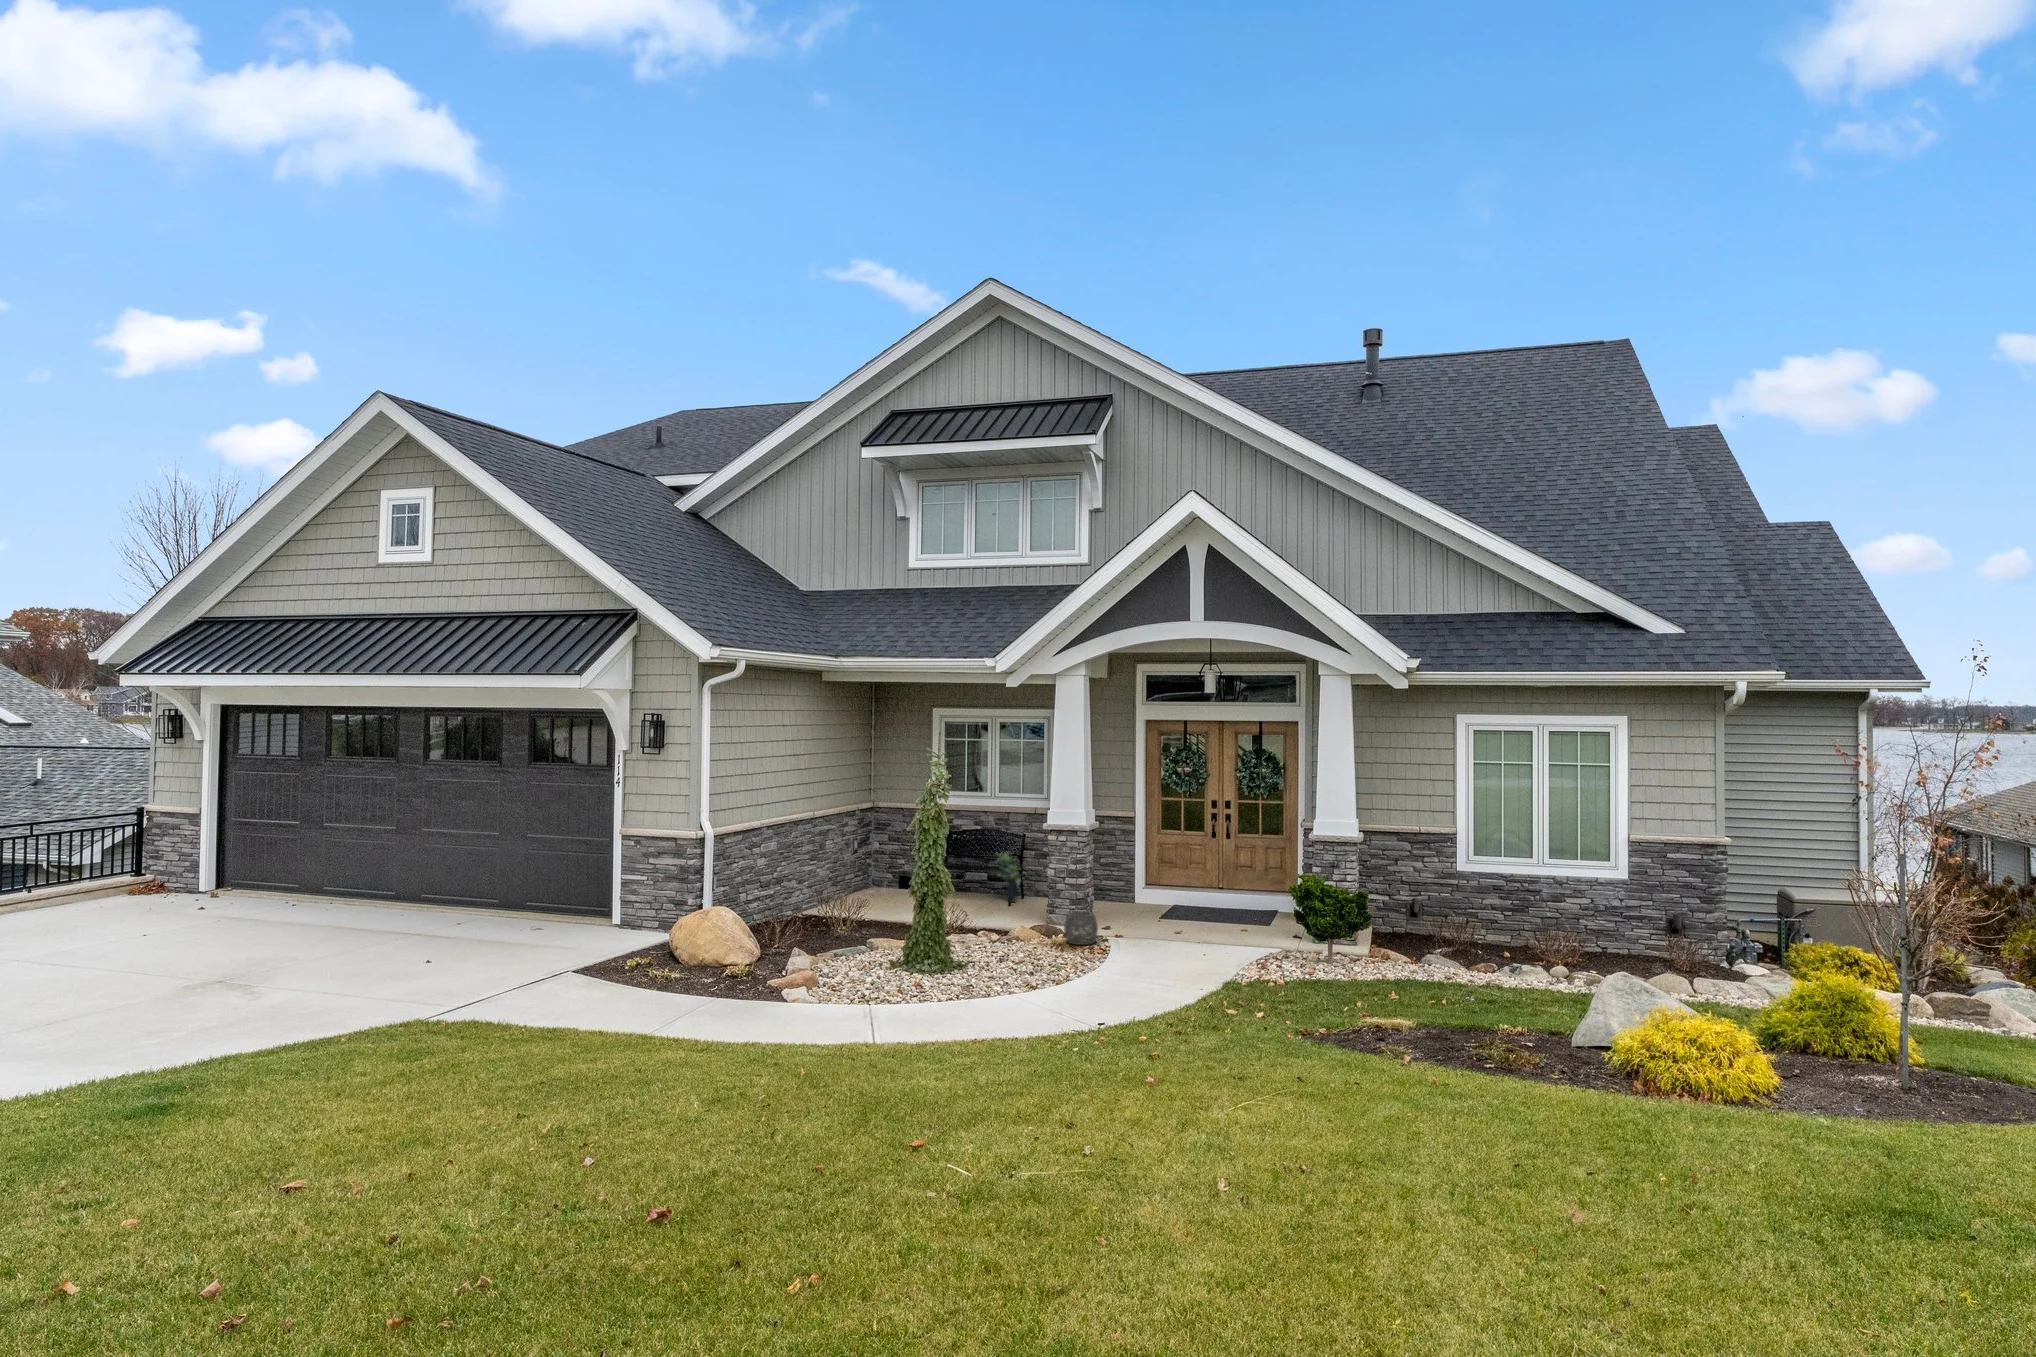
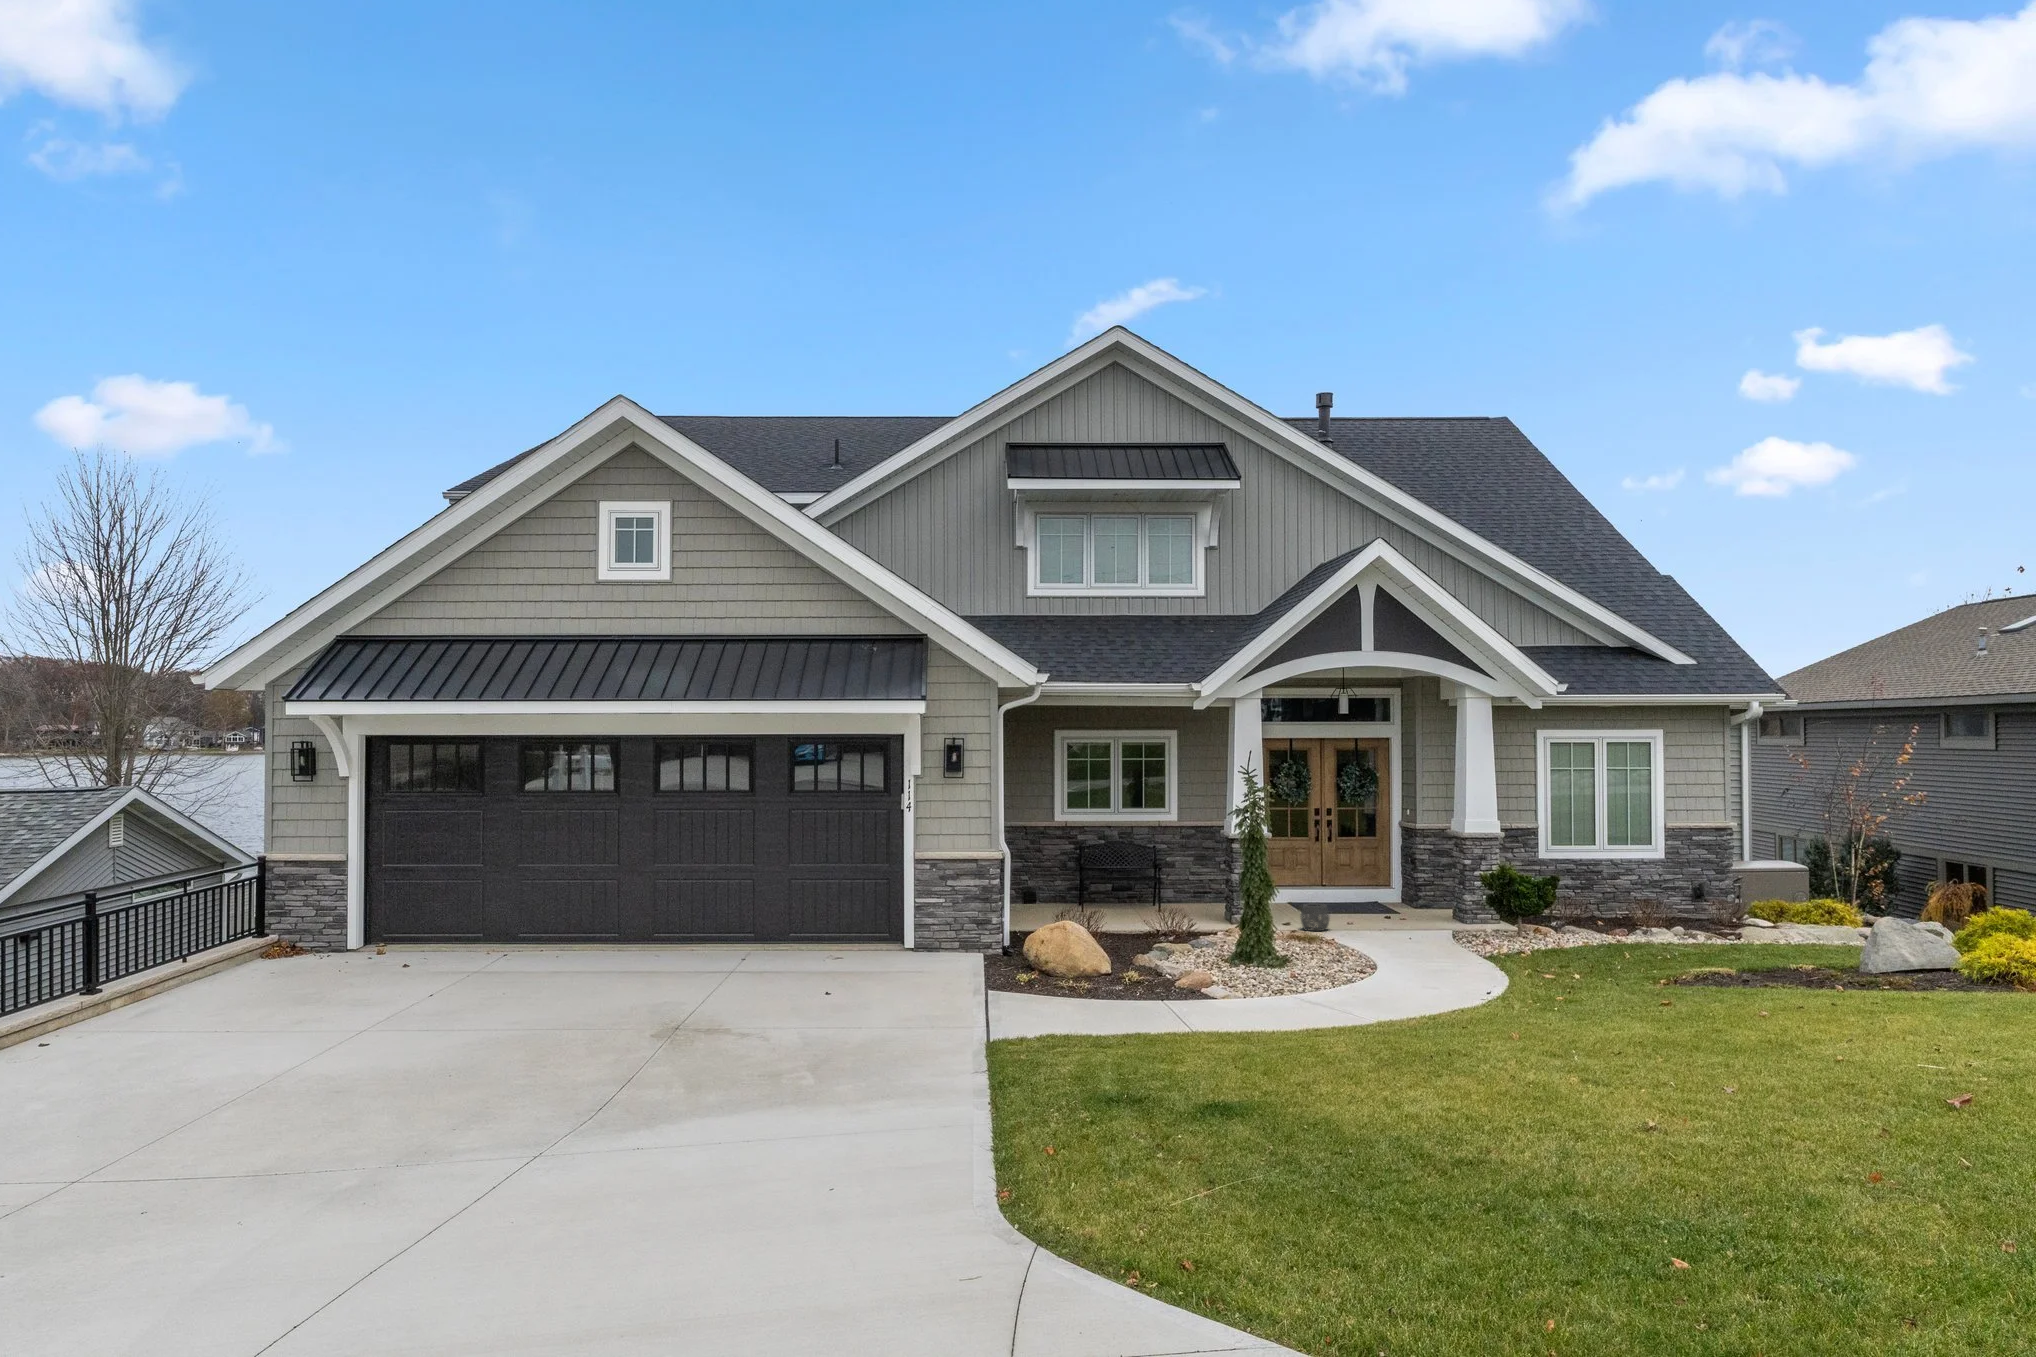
potted plant: present [995,853,1021,902] -> none [1154,863,1182,909]

